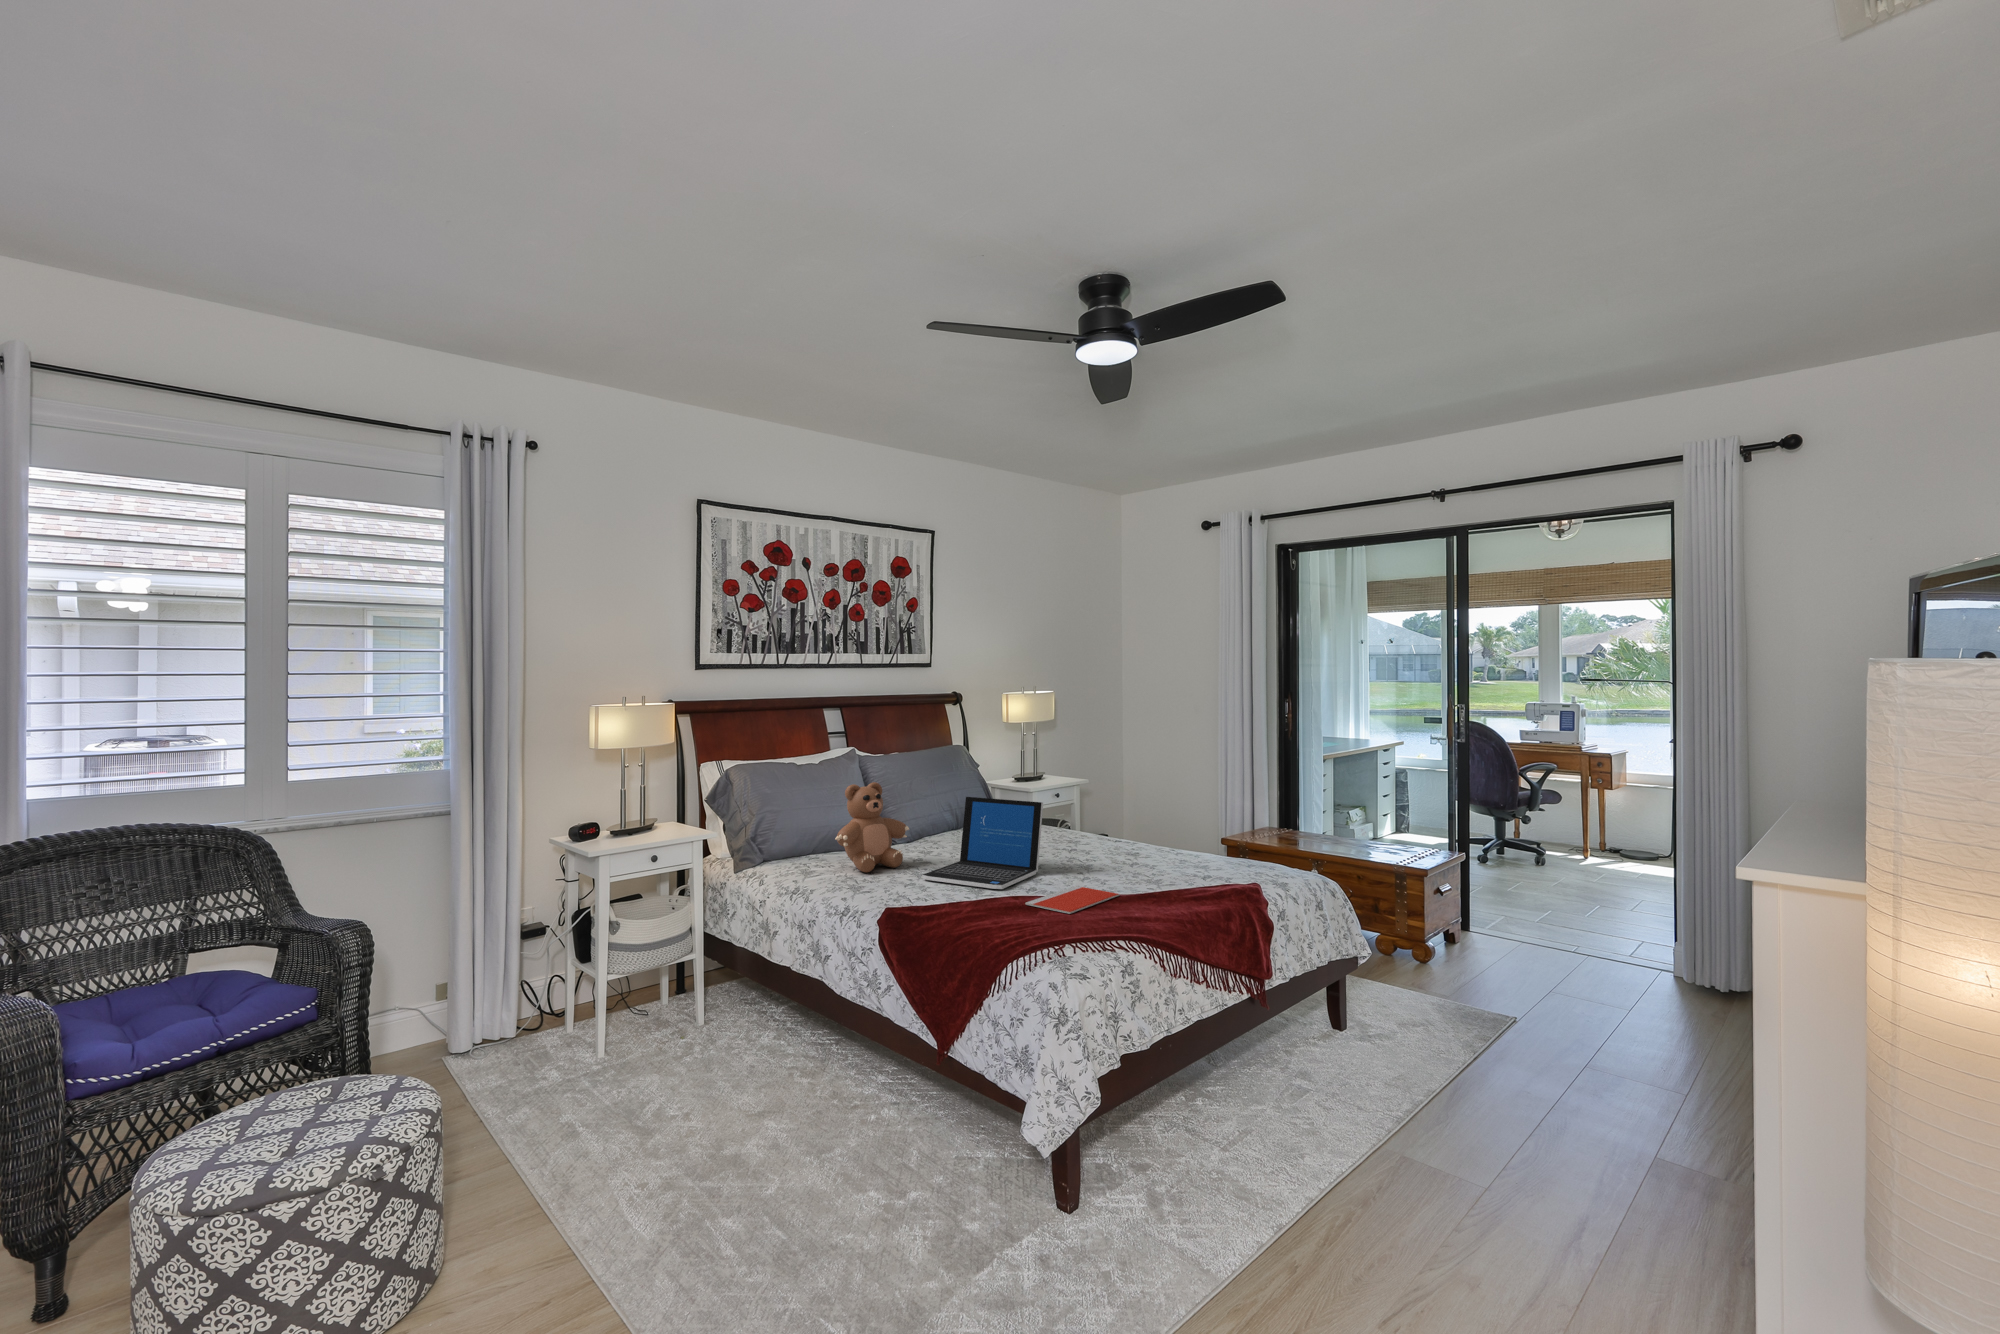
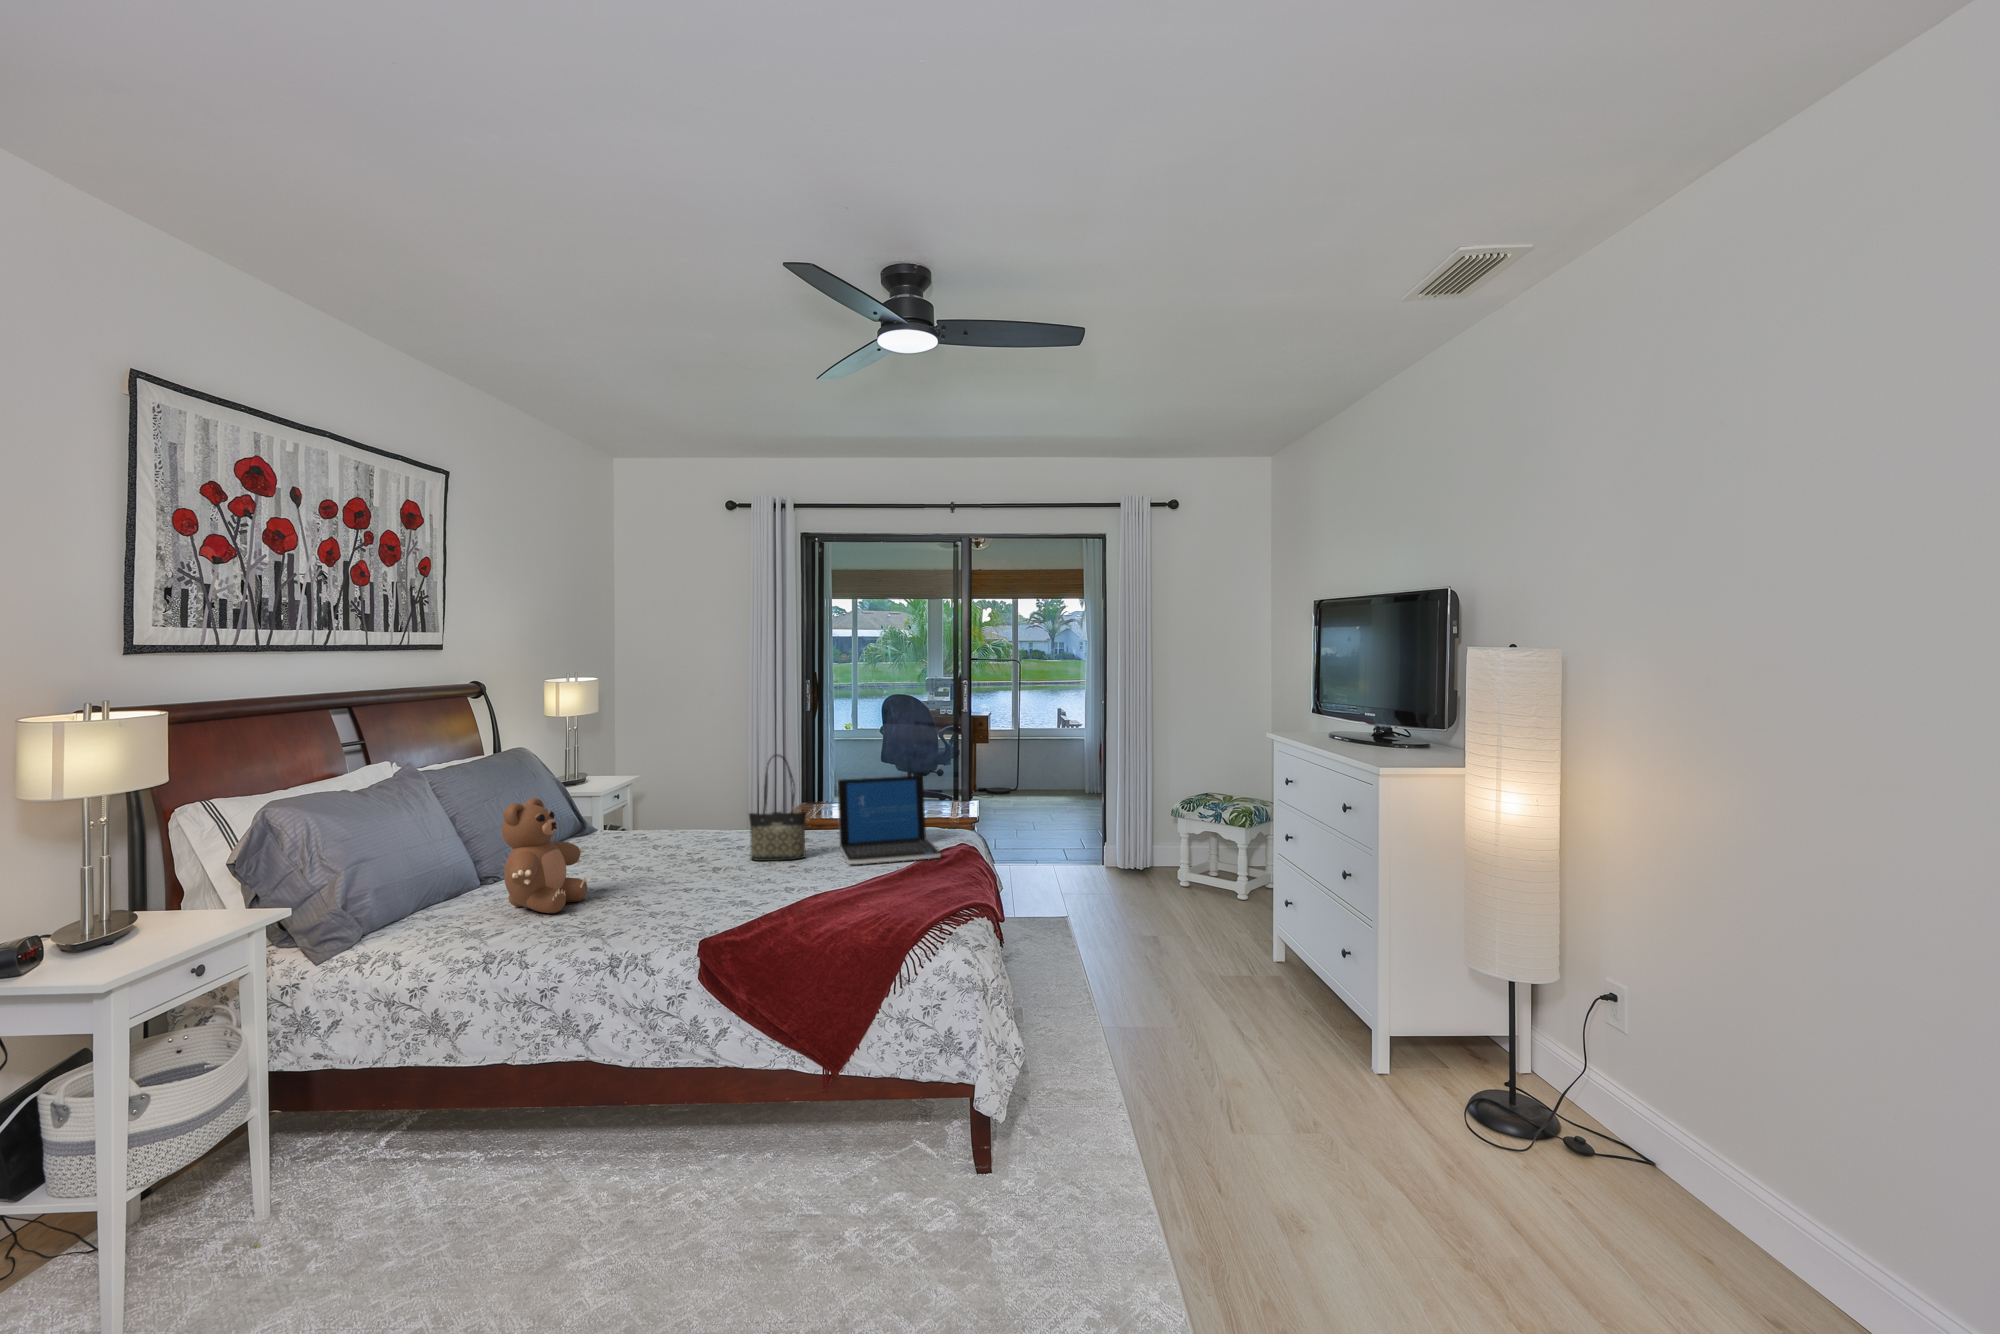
tote bag: none [1059,766,1103,868] -> present [749,755,806,861]
laptop: present [922,797,1043,889] -> present [838,776,941,864]
notebook: present [1025,886,1119,914] -> none [816,874,877,901]

